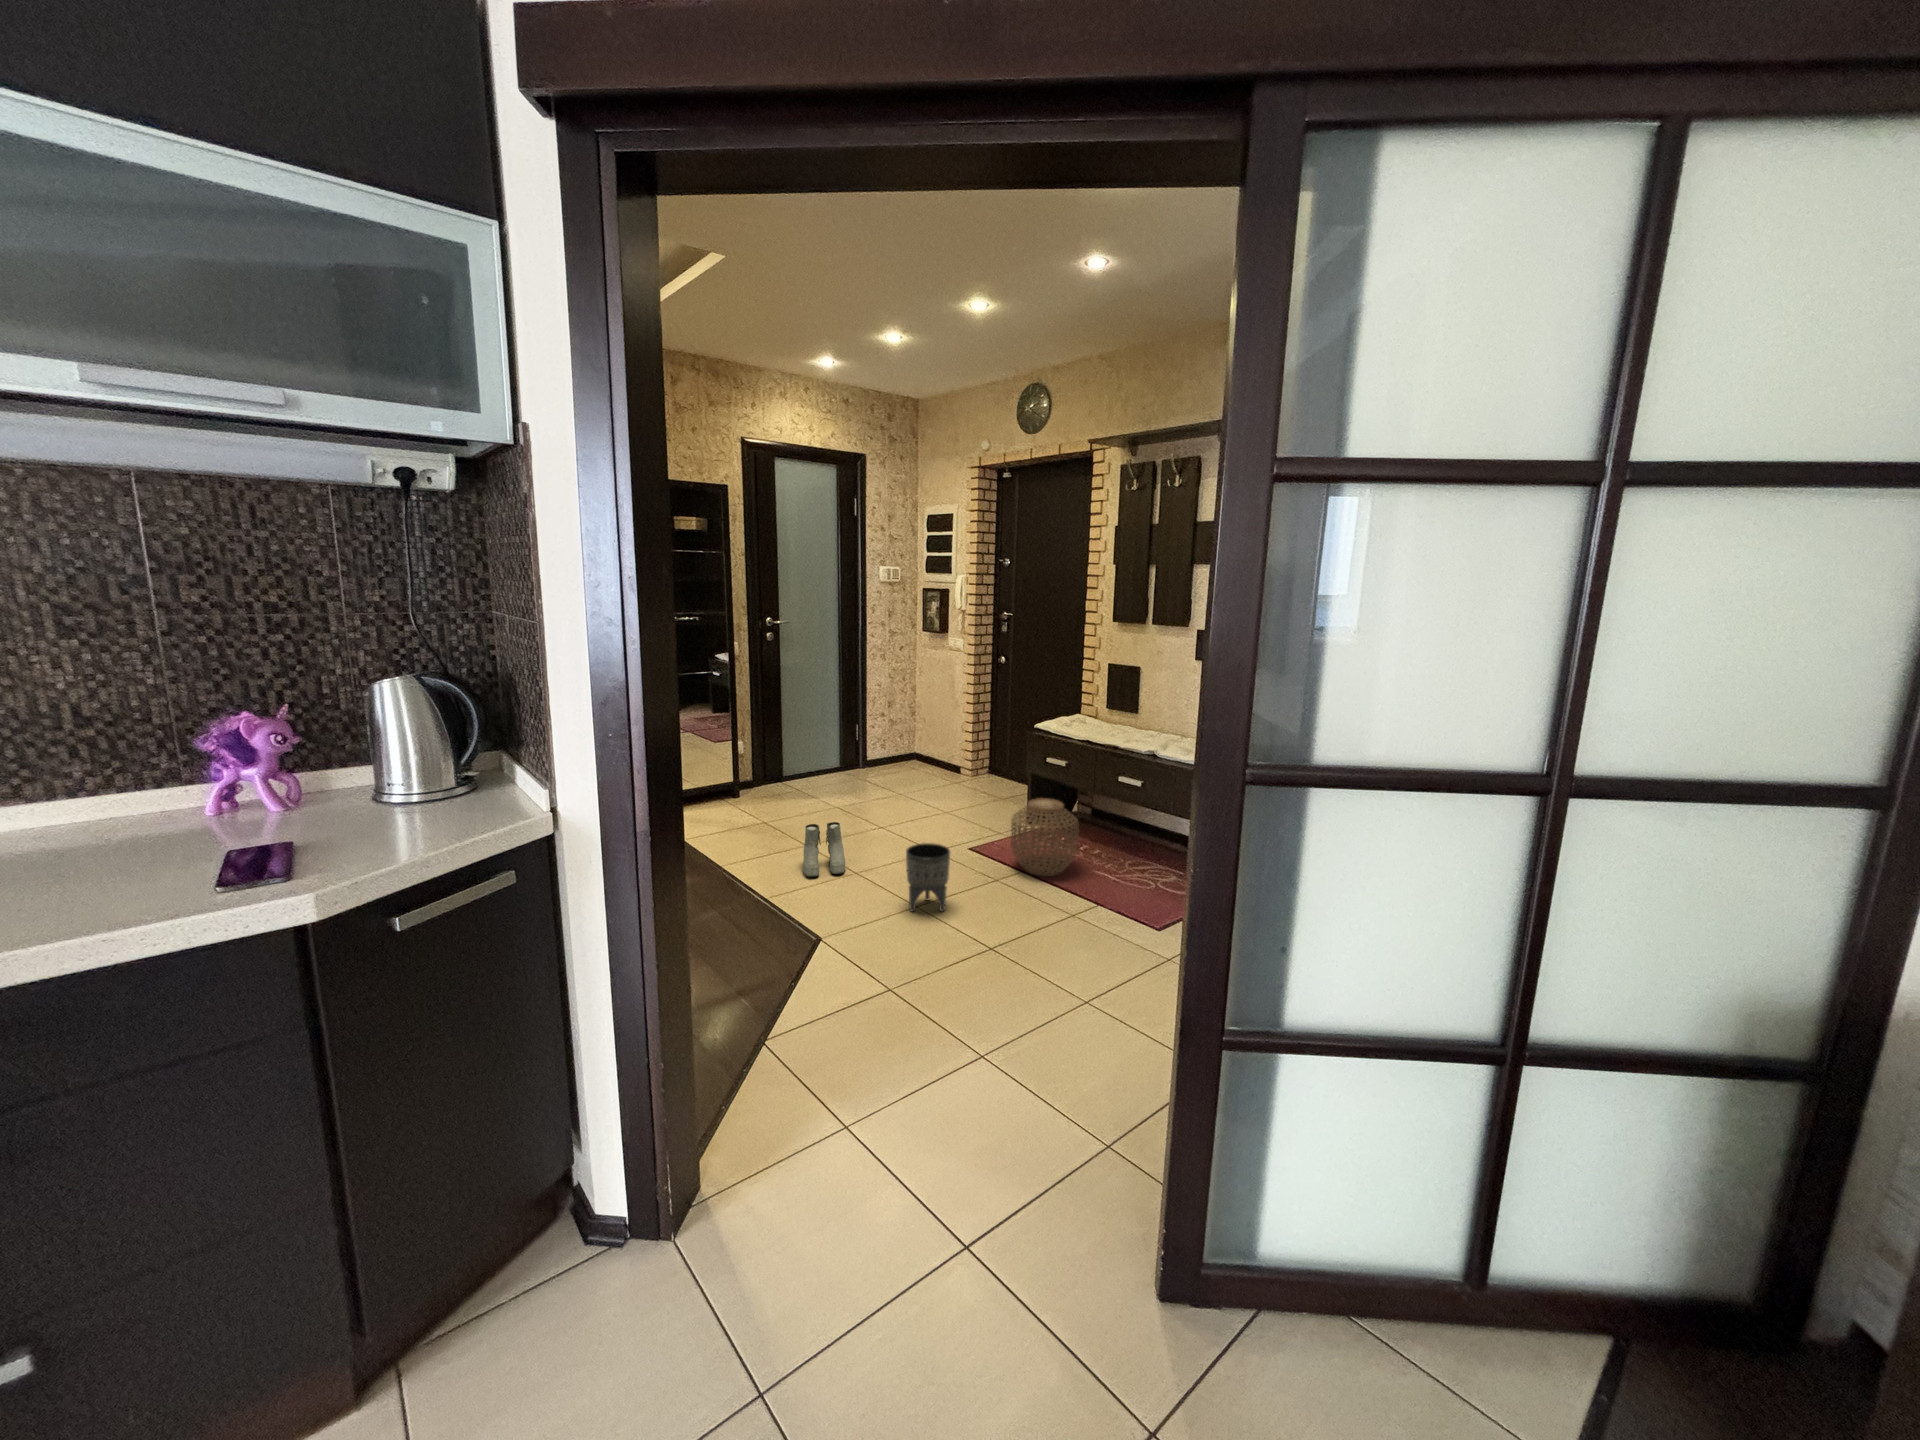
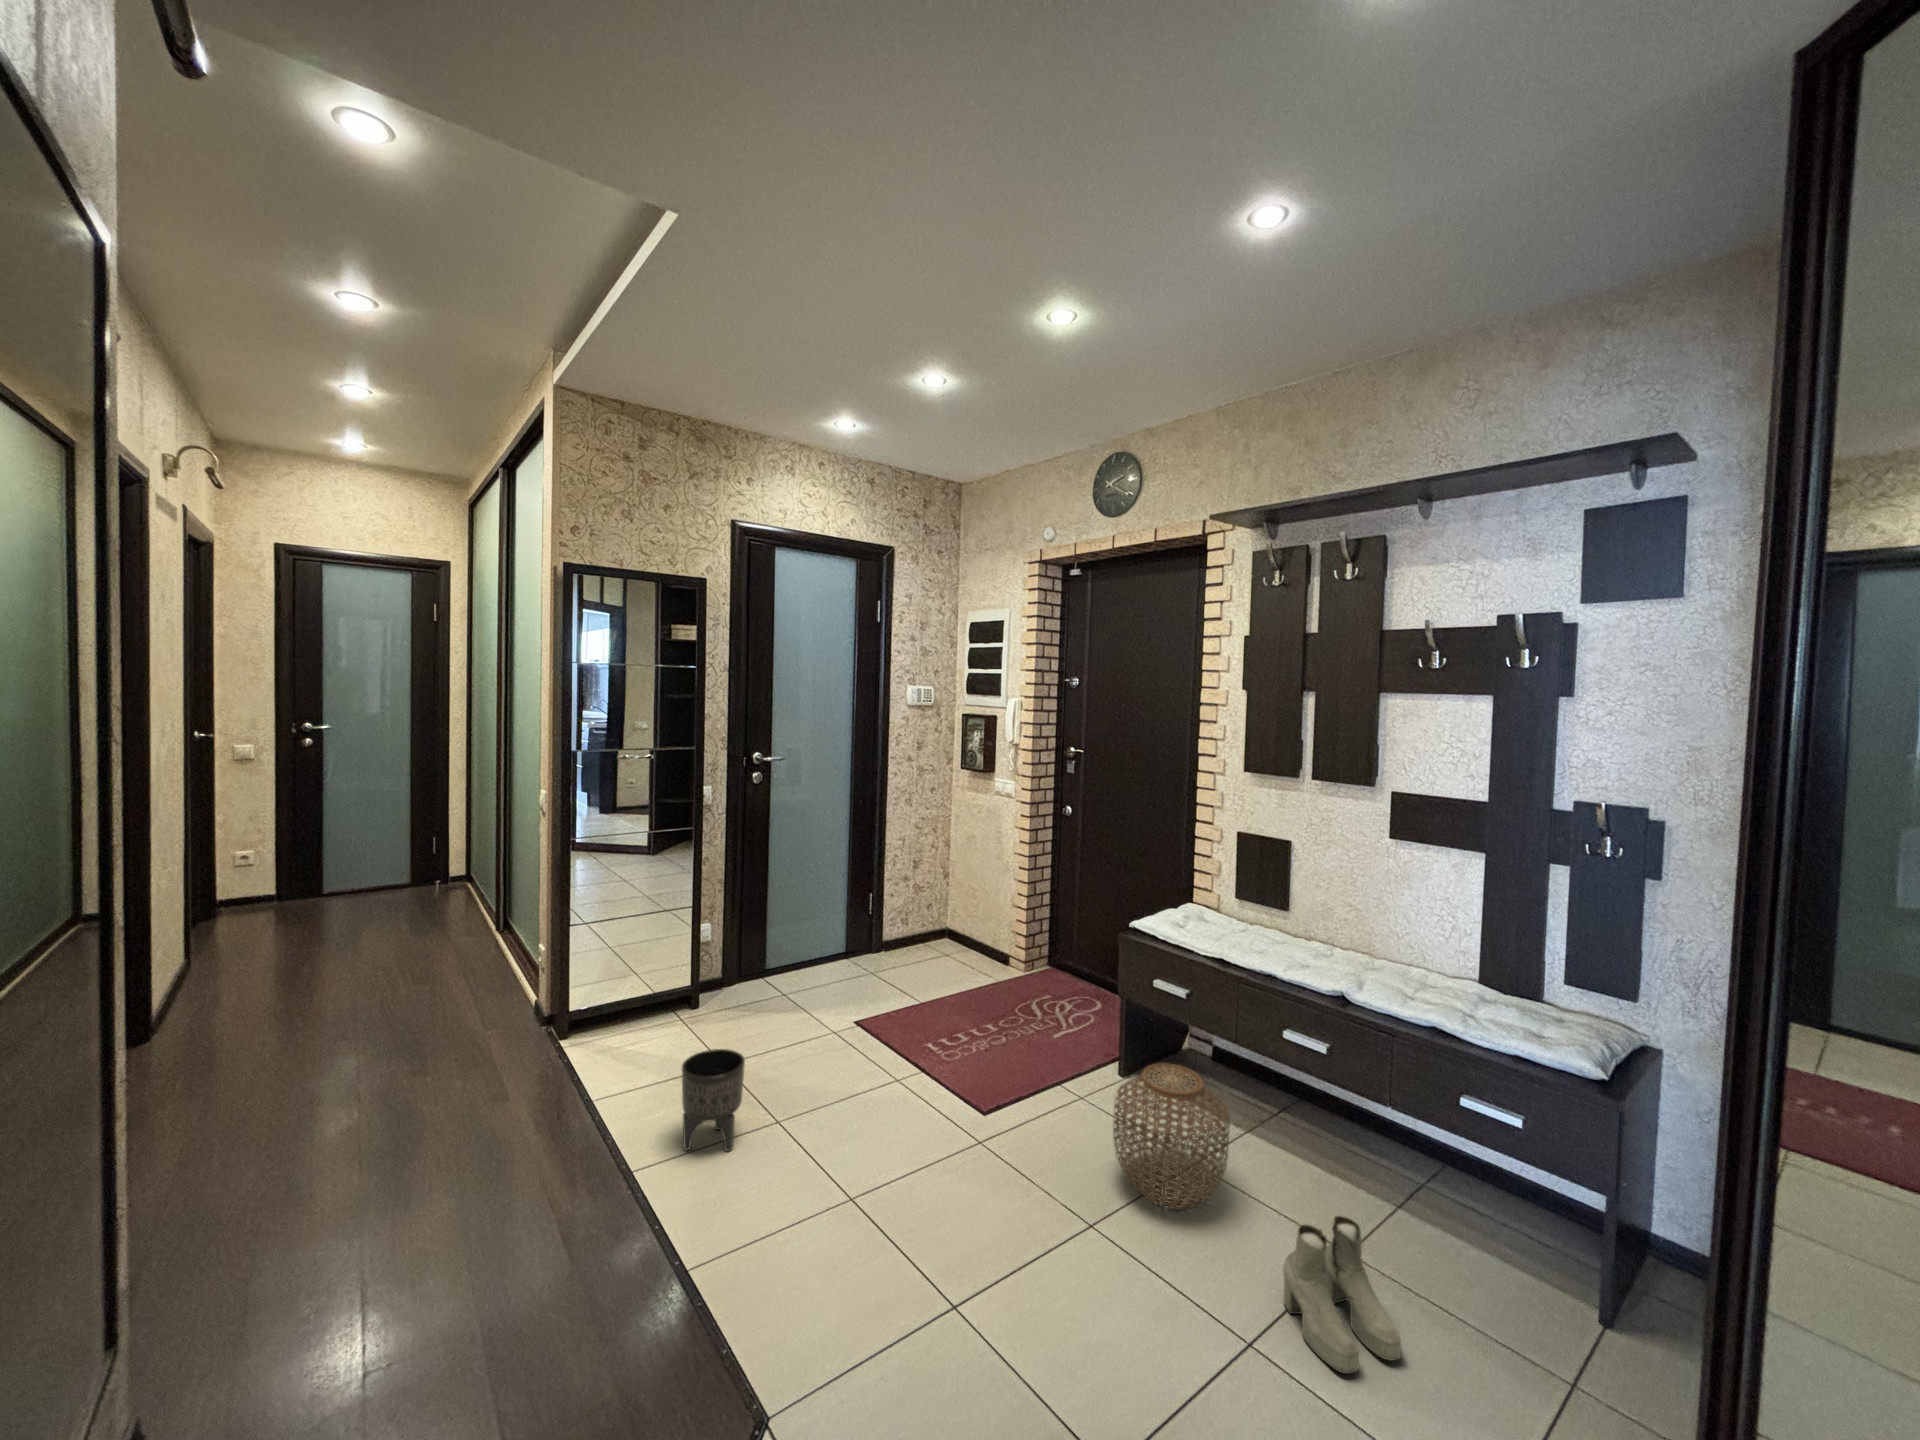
boots: present [803,822,845,877] -> present [1283,1216,1401,1374]
planter: present [906,843,950,912] -> present [682,1049,745,1151]

